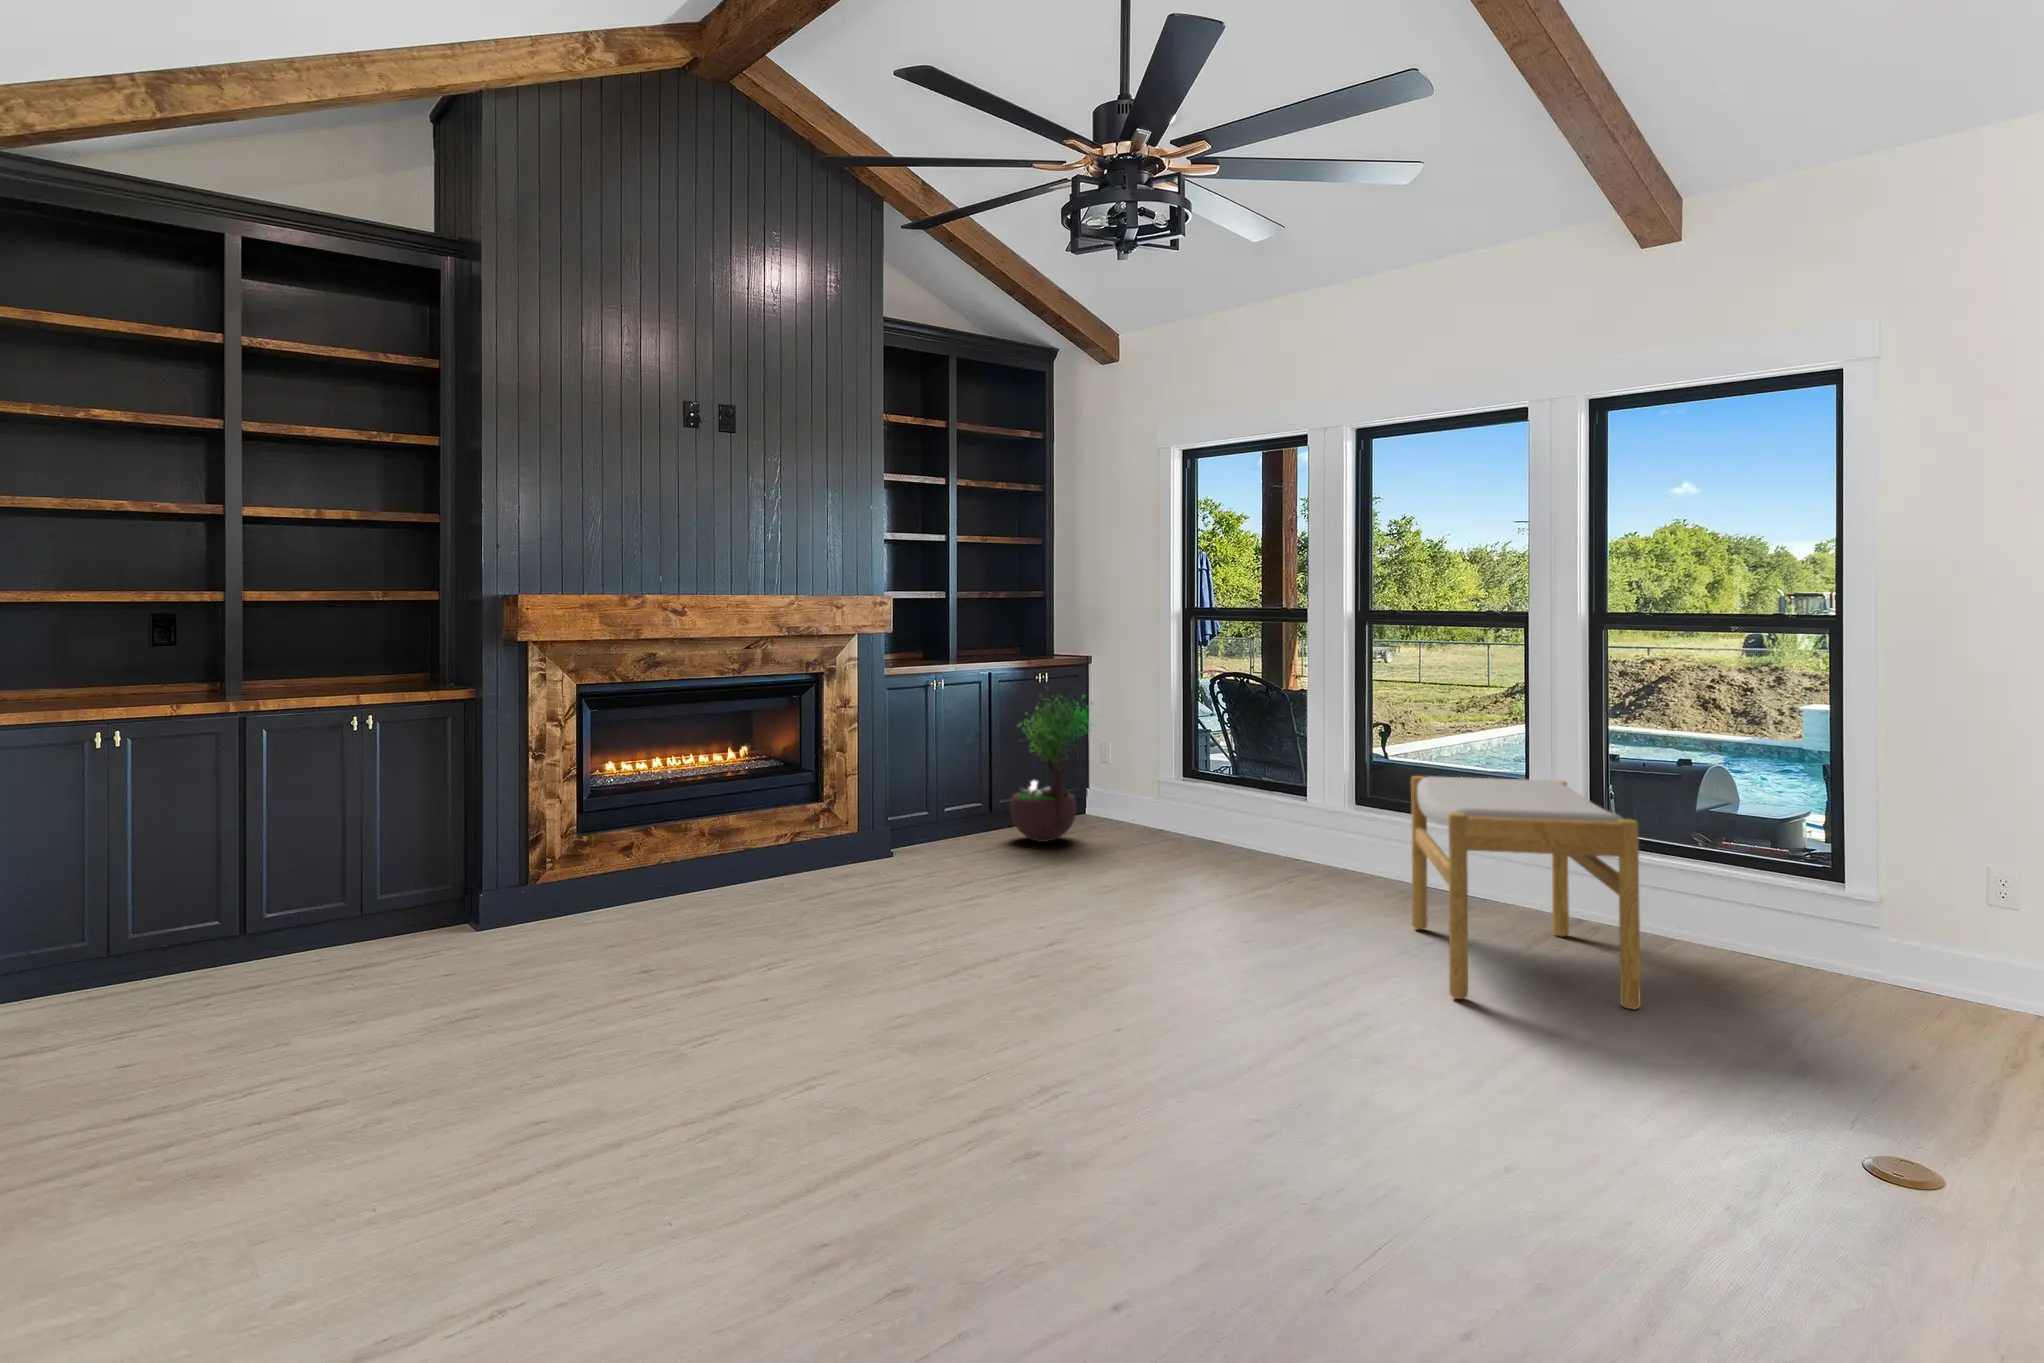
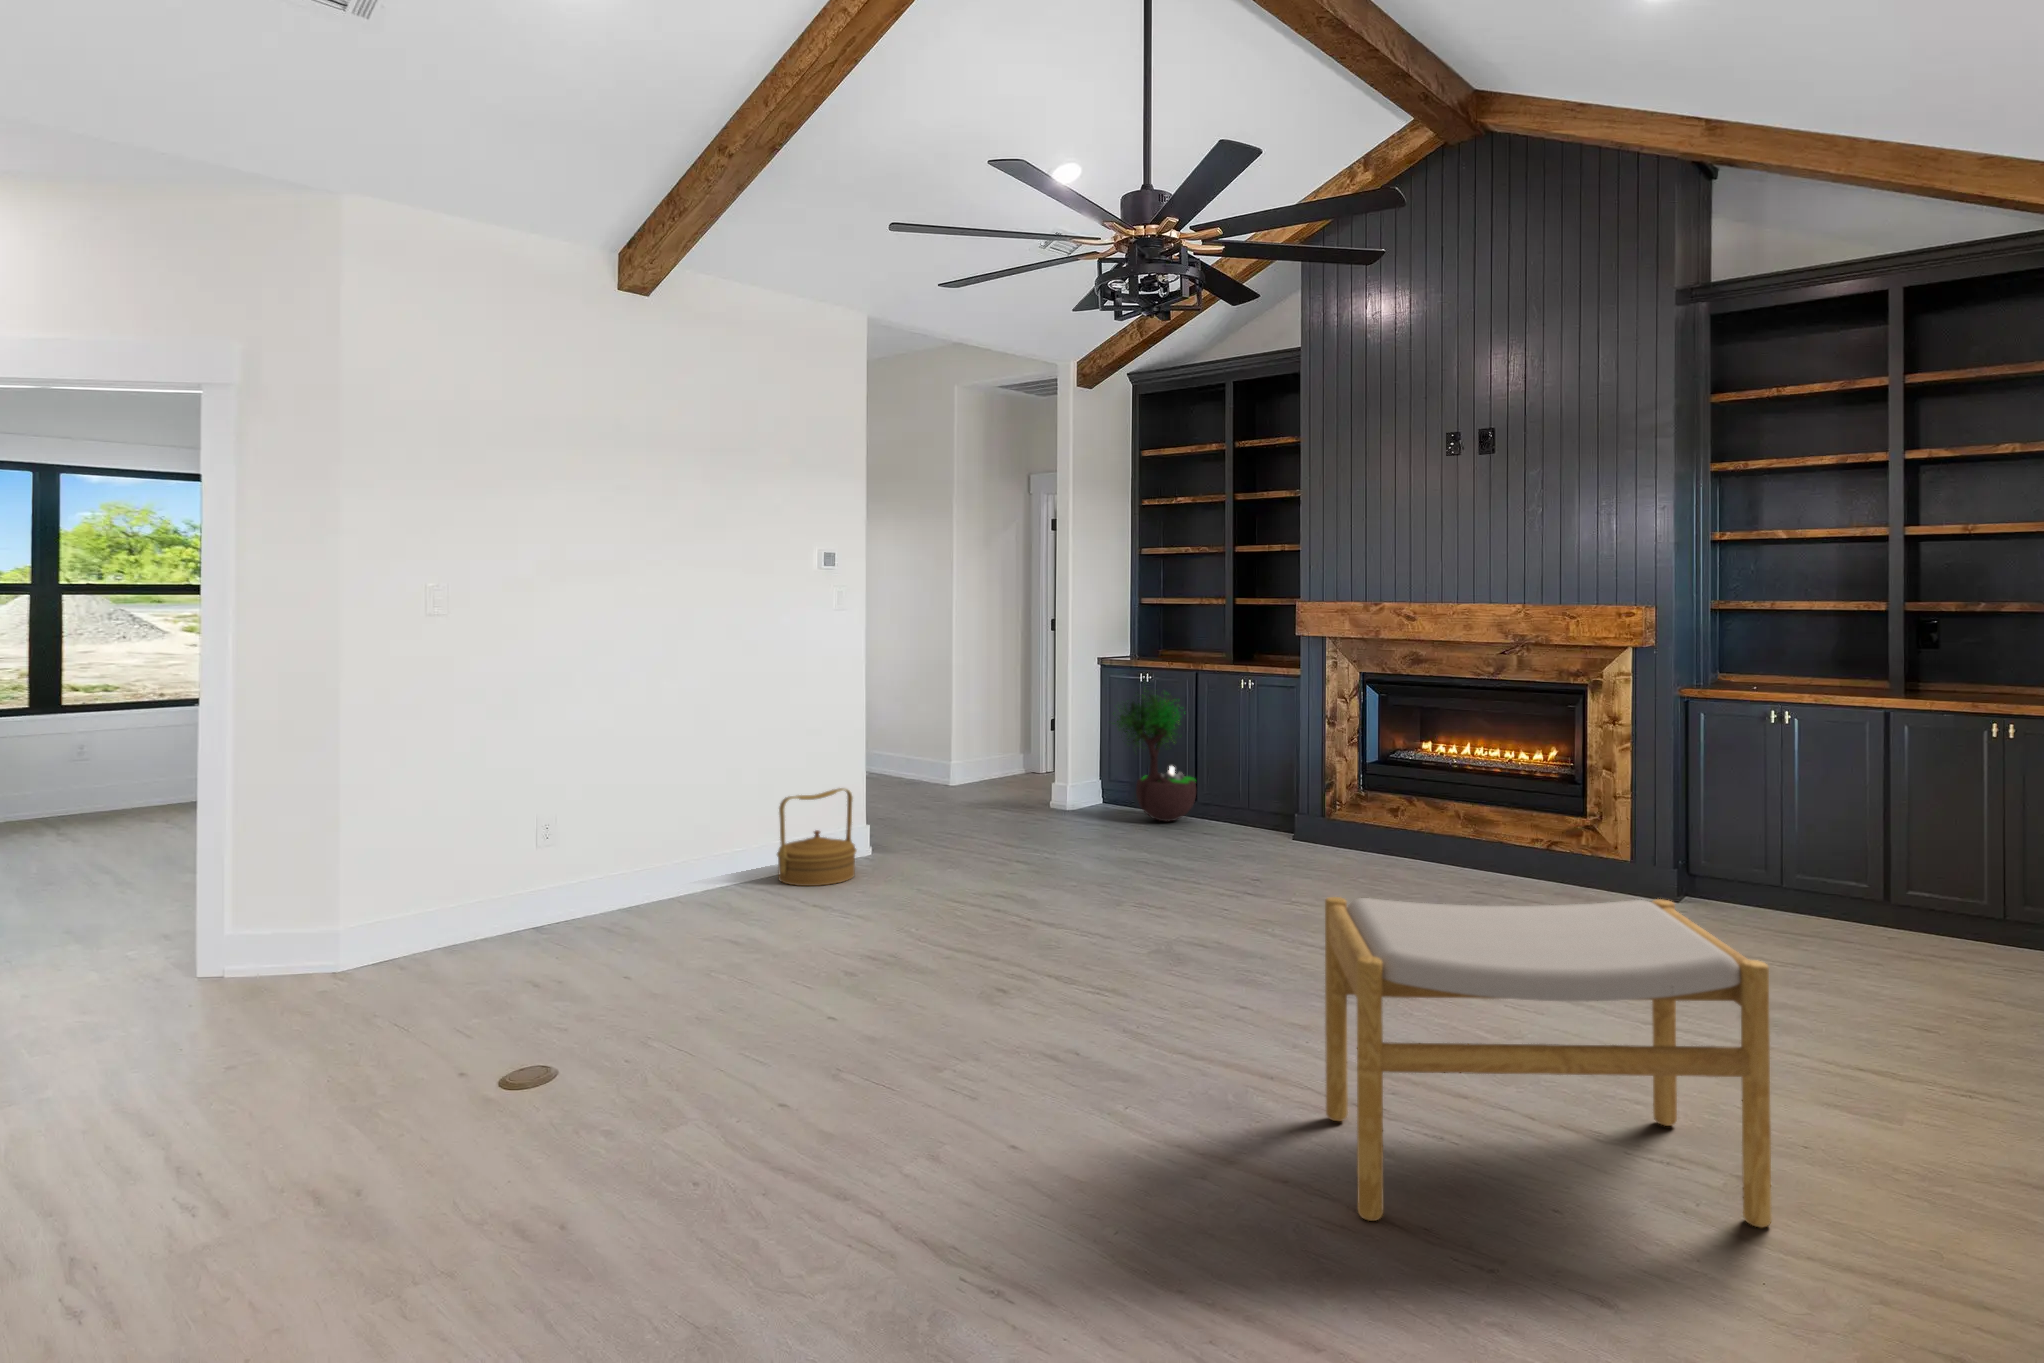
potted tree: present [1010,695,1092,842] -> present [1112,691,1196,821]
woven basket: none [98,1028,327,1311] -> present [777,788,857,886]

